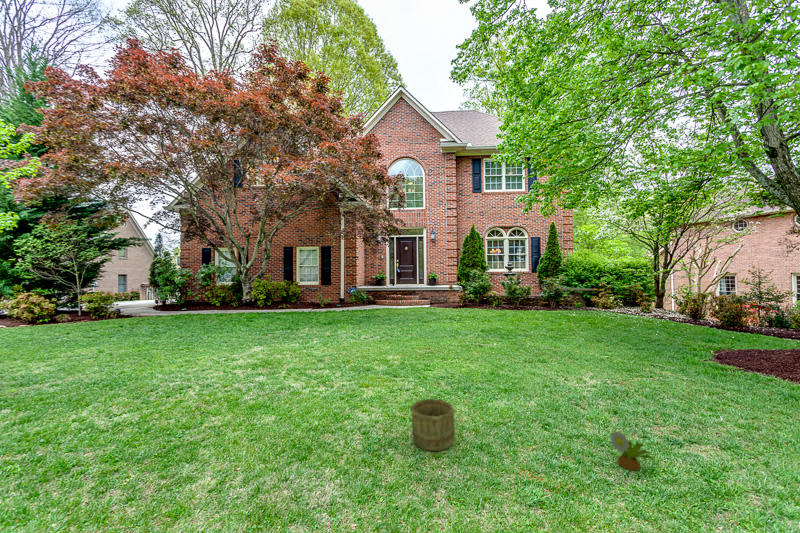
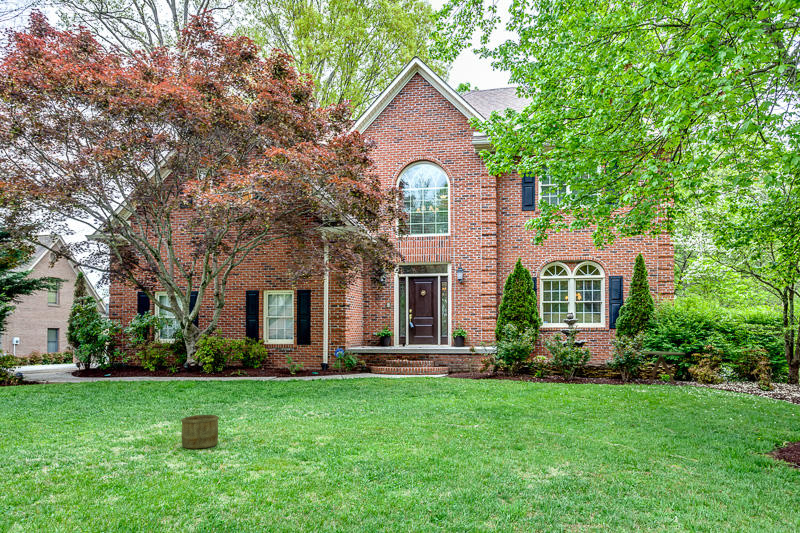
wooden bucket: present [411,399,455,451] -> present [181,415,219,449]
decorative plant: present [610,431,654,471] -> none [466,443,496,477]

